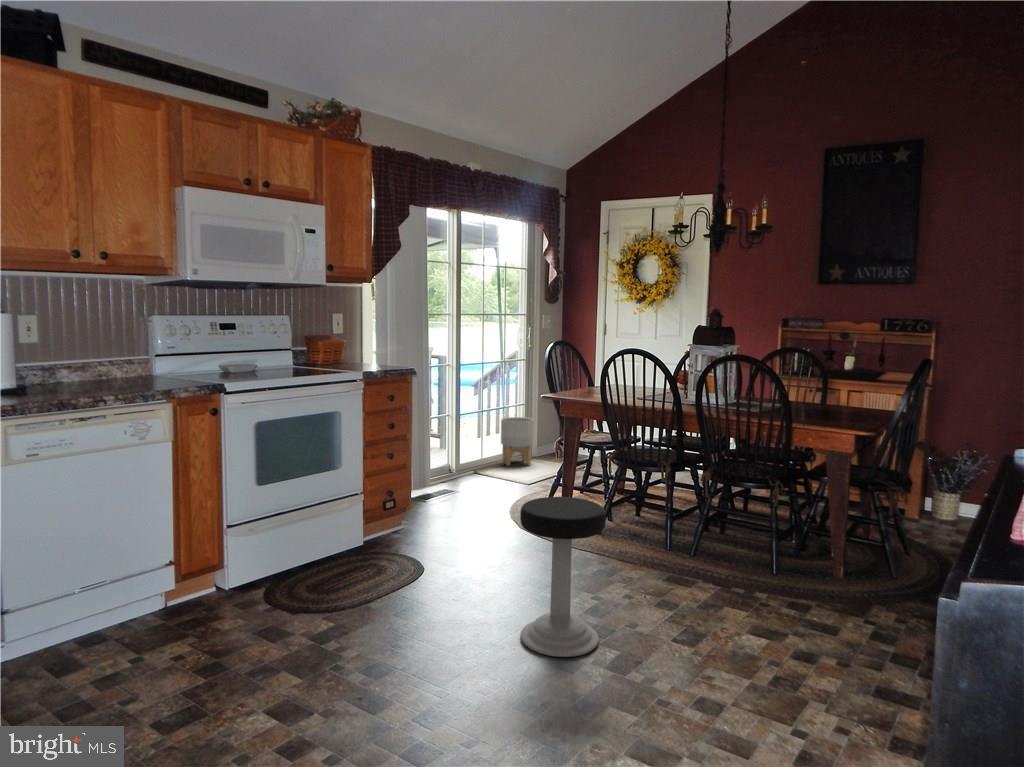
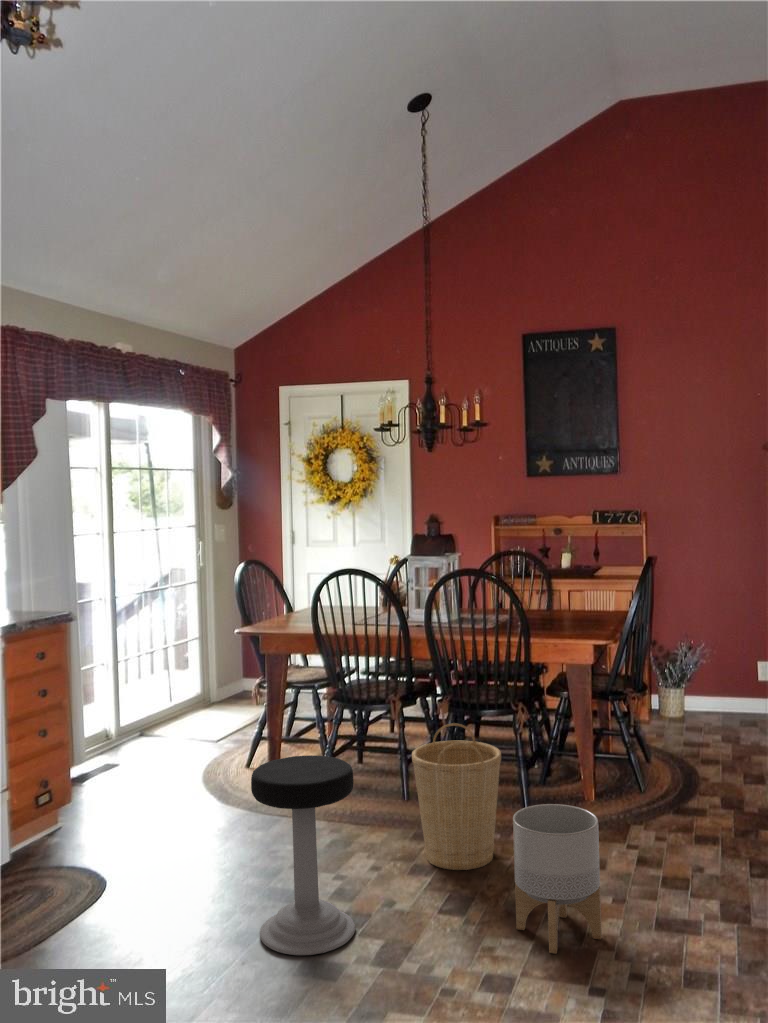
planter: present [501,417,533,466] -> present [513,804,602,954]
basket: none [667,488,748,612] -> present [412,724,501,870]

